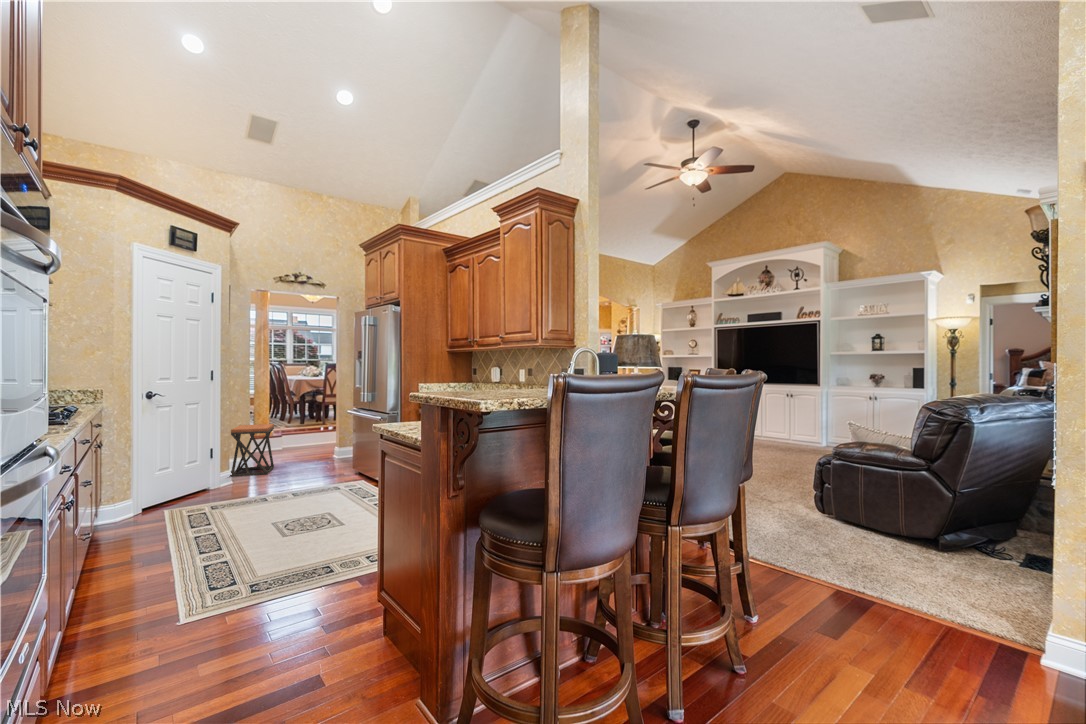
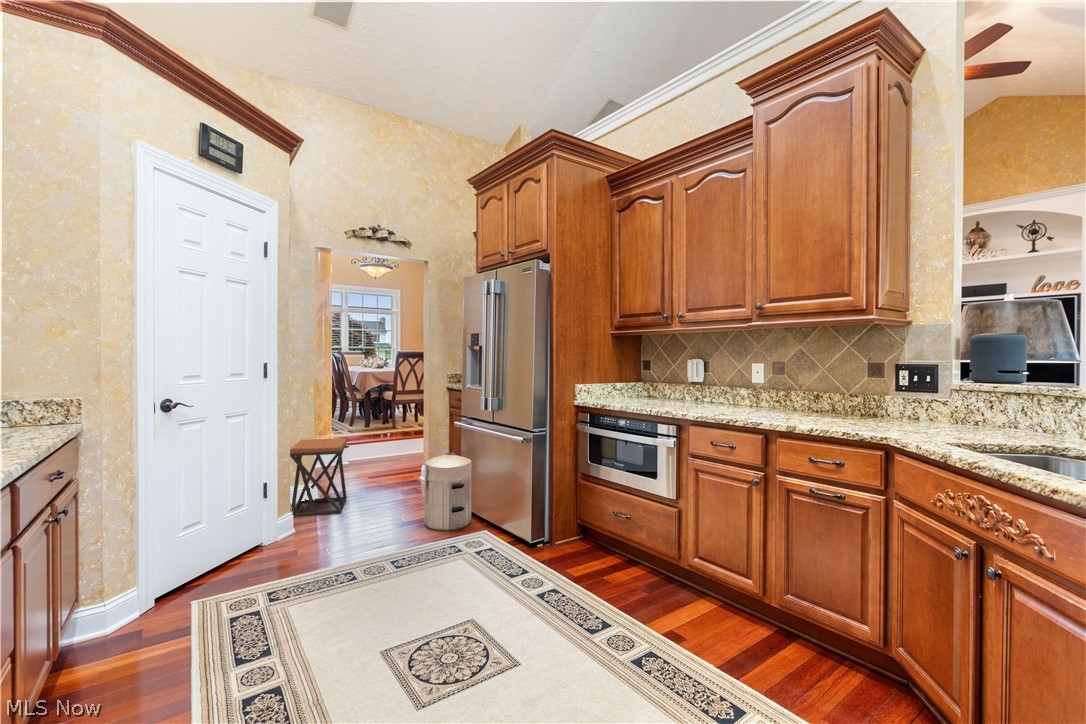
waste bin: none [324,430,358,481] -> present [424,453,472,531]

